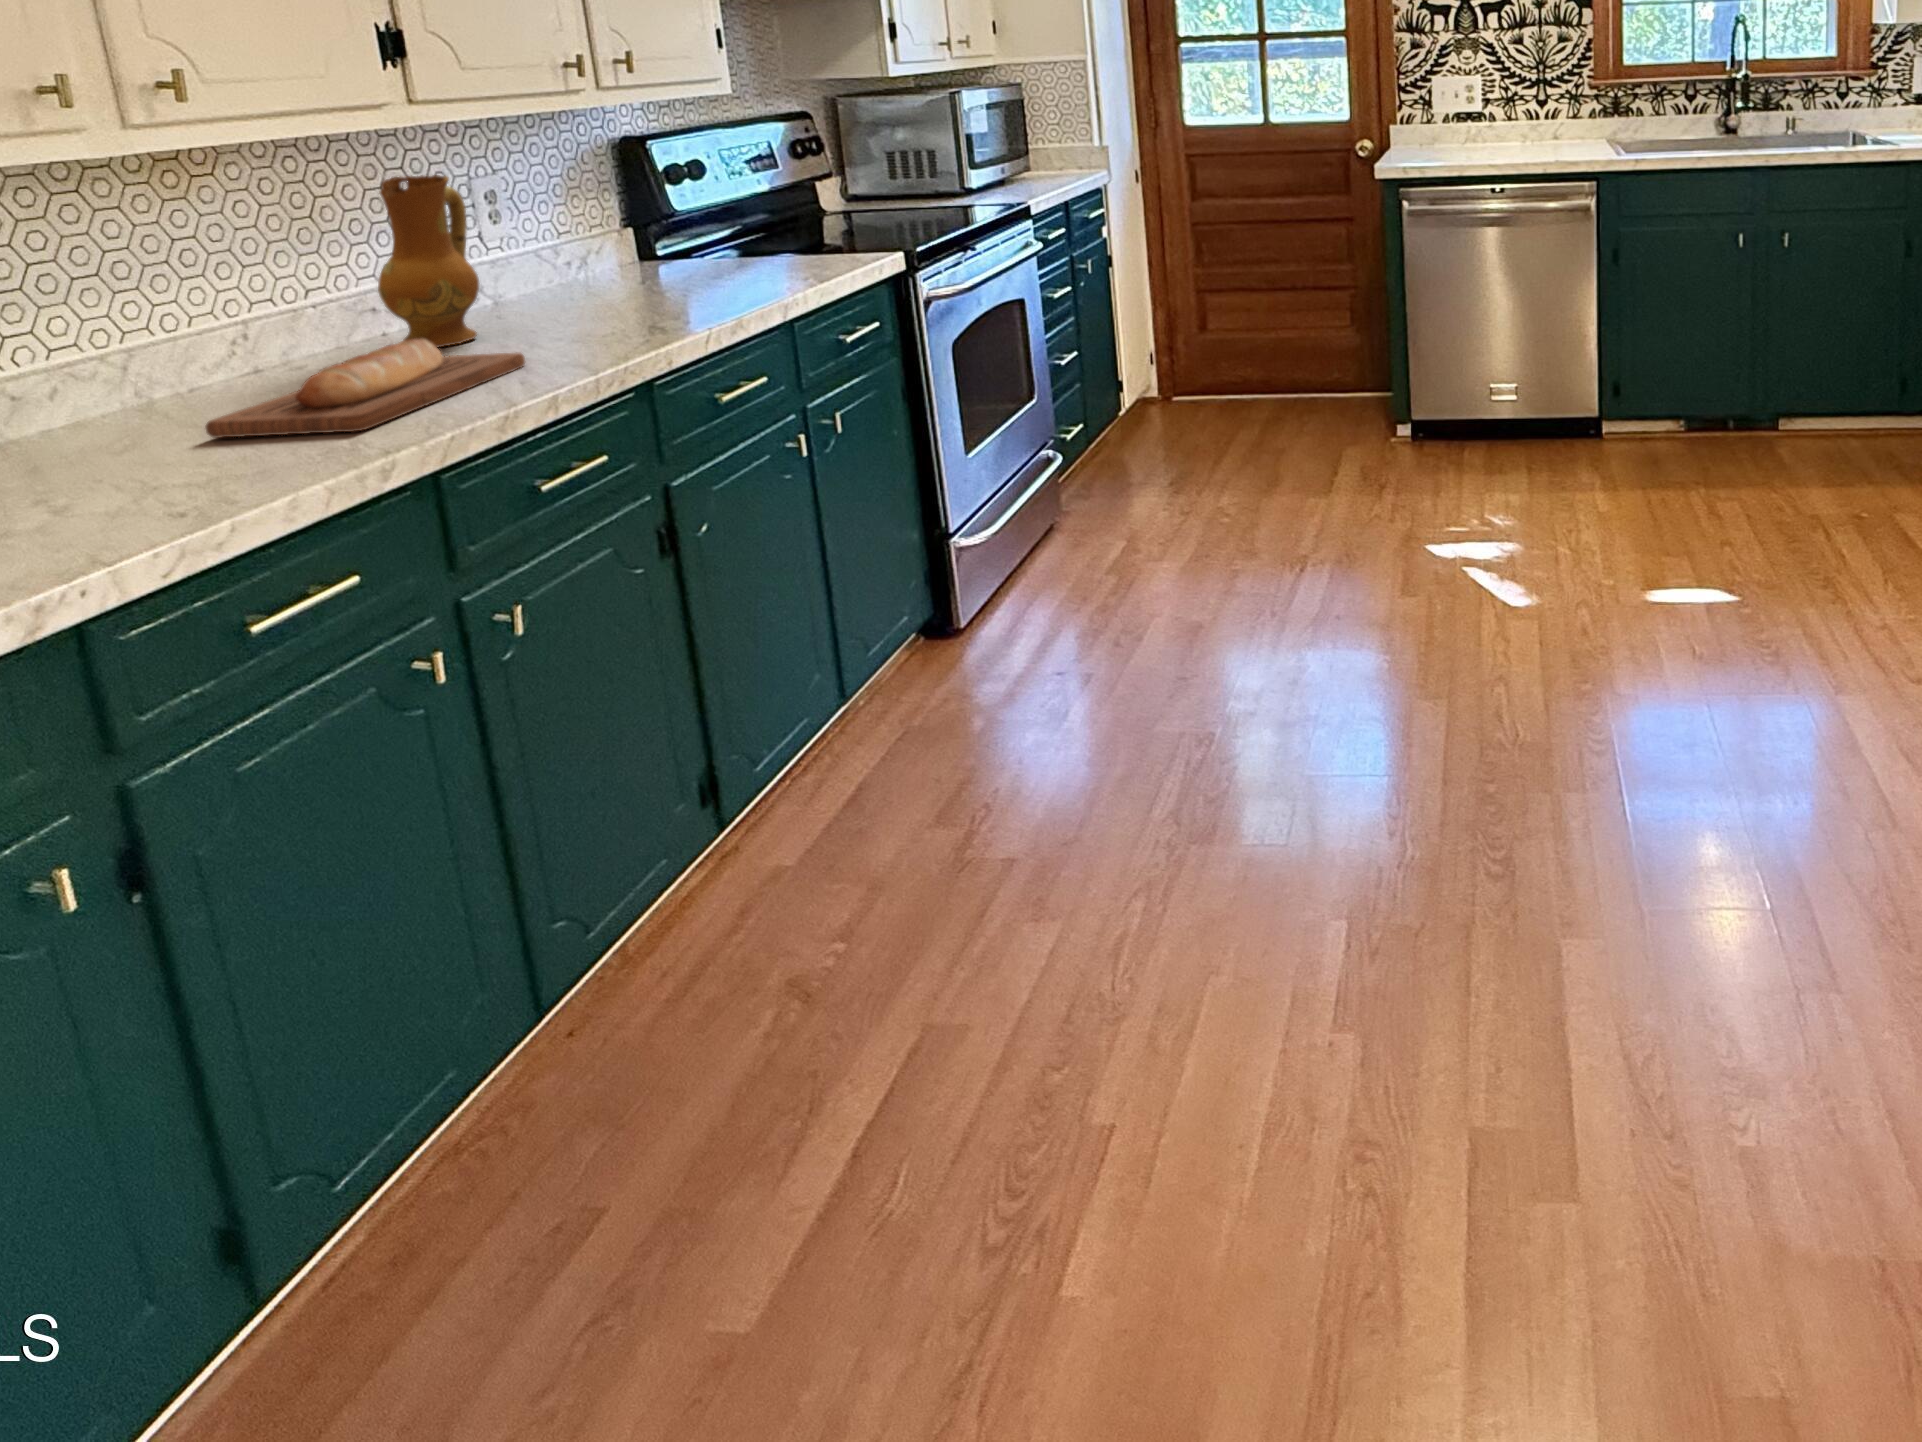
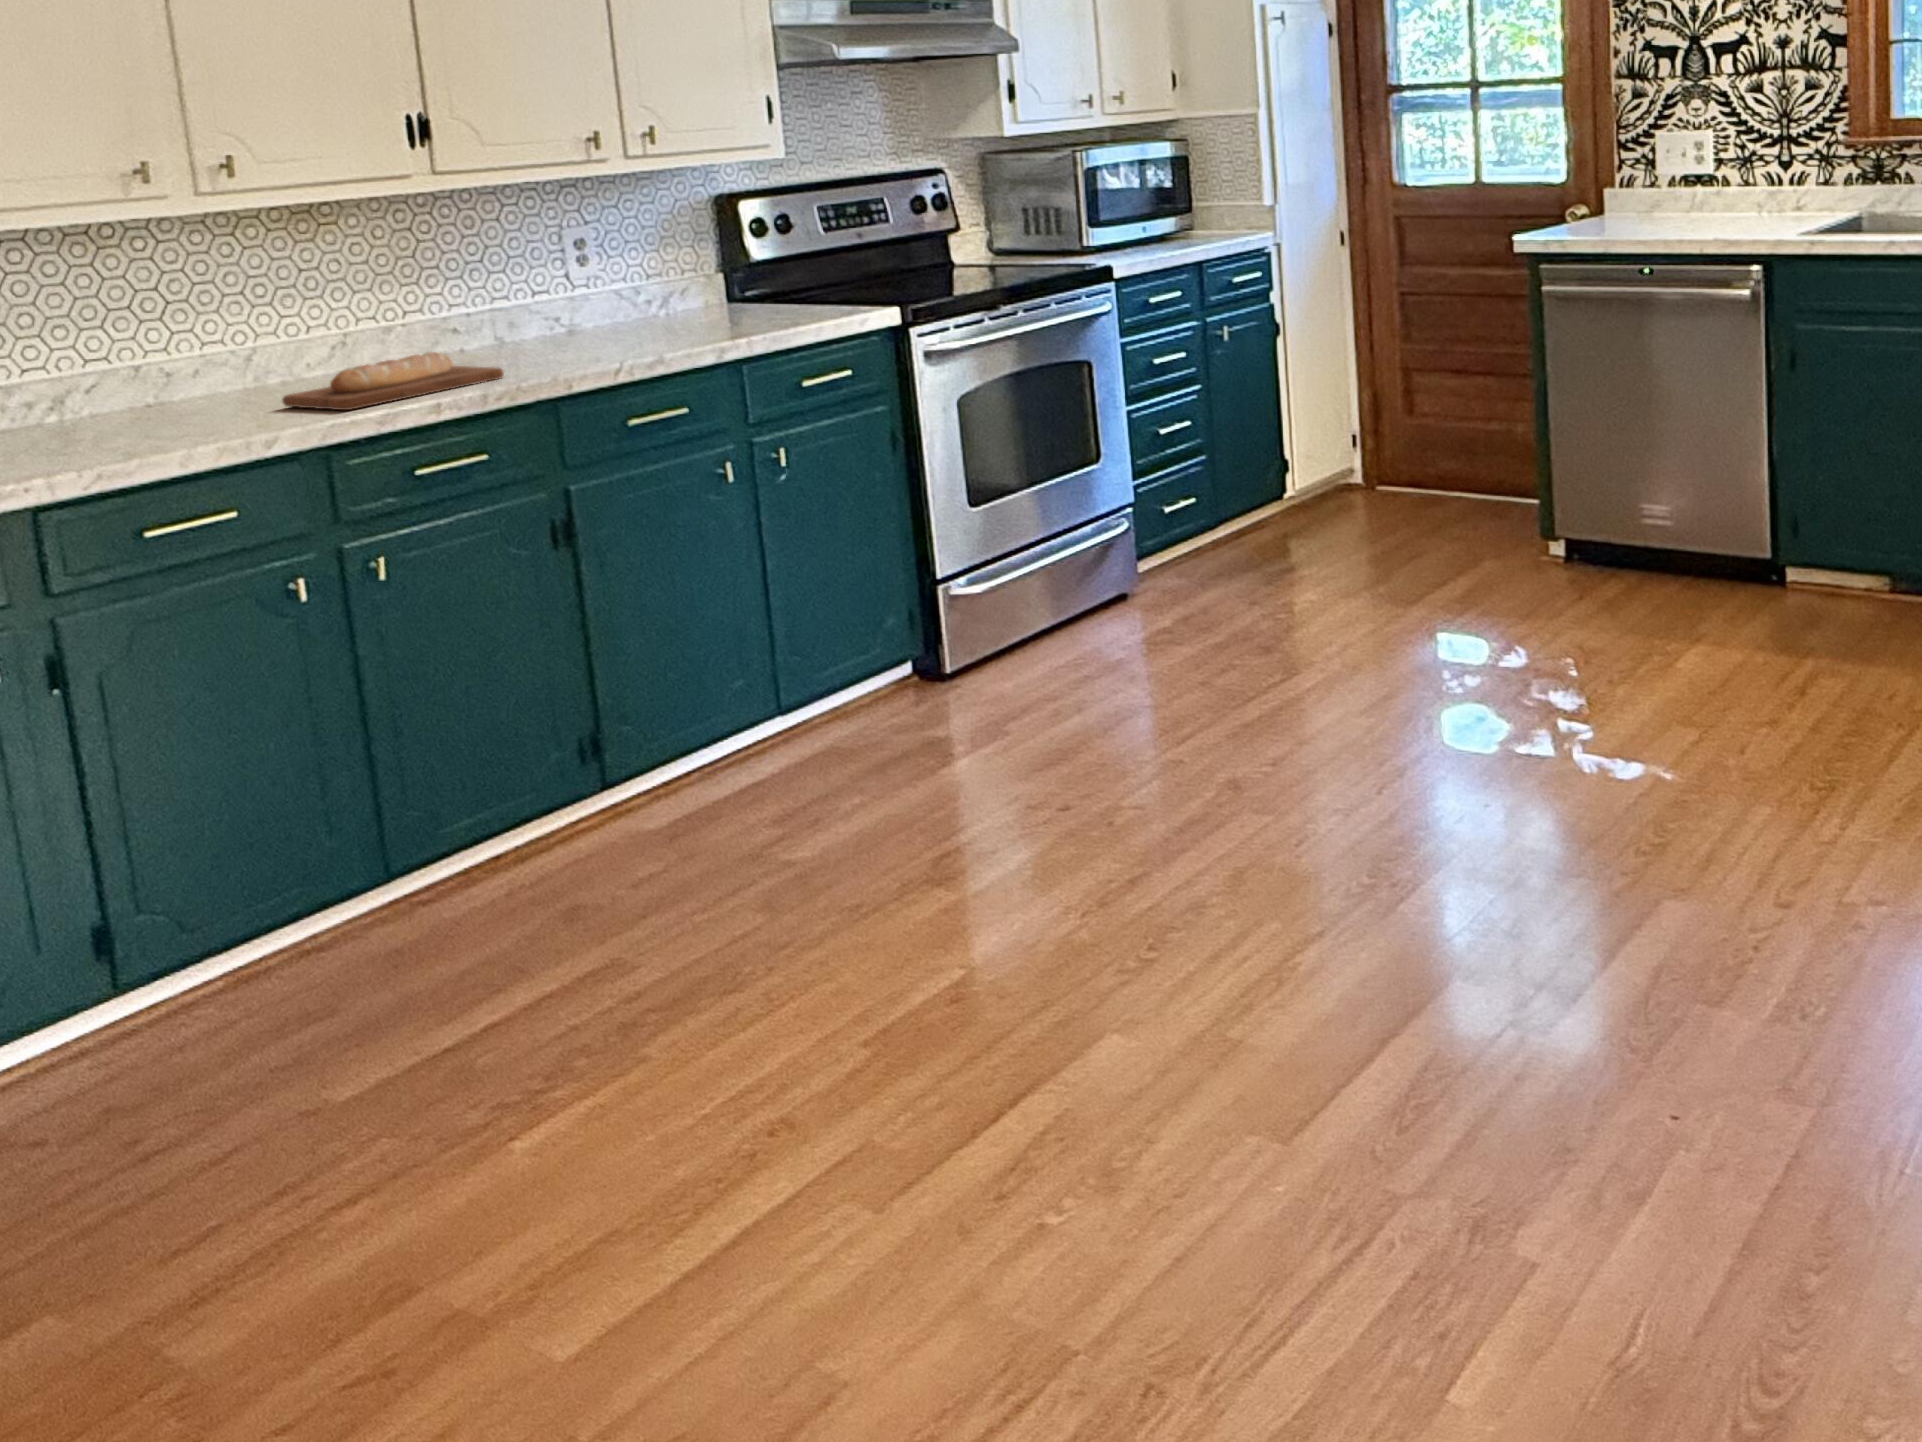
ceramic jug: present [378,175,479,347] -> none [462,231,532,361]

